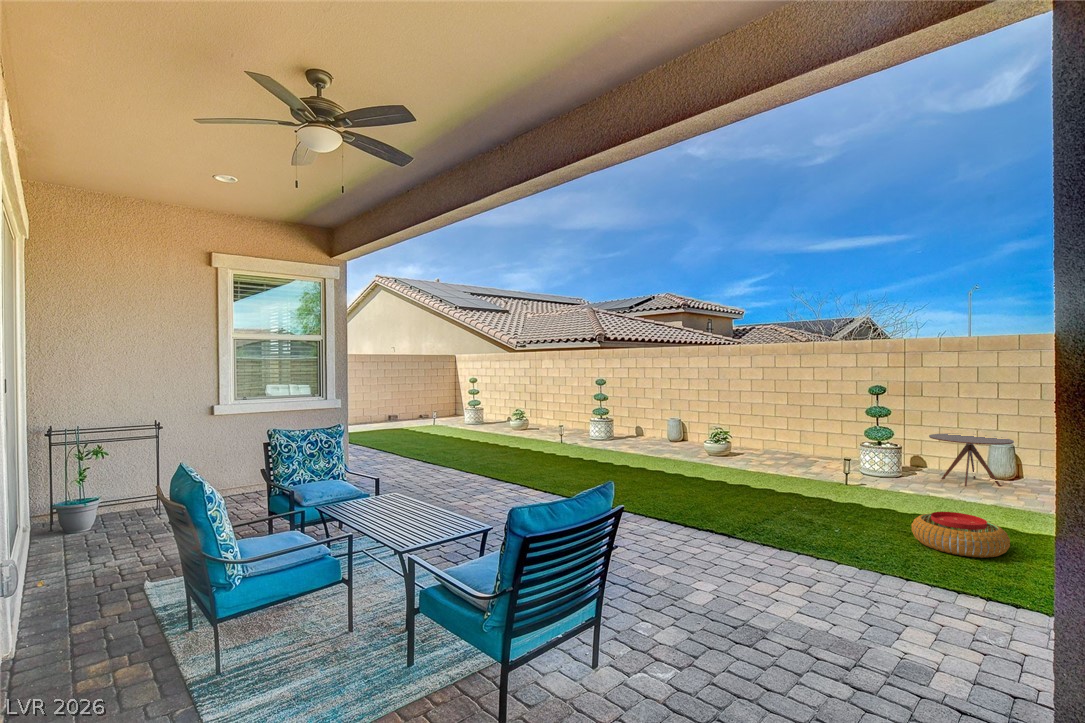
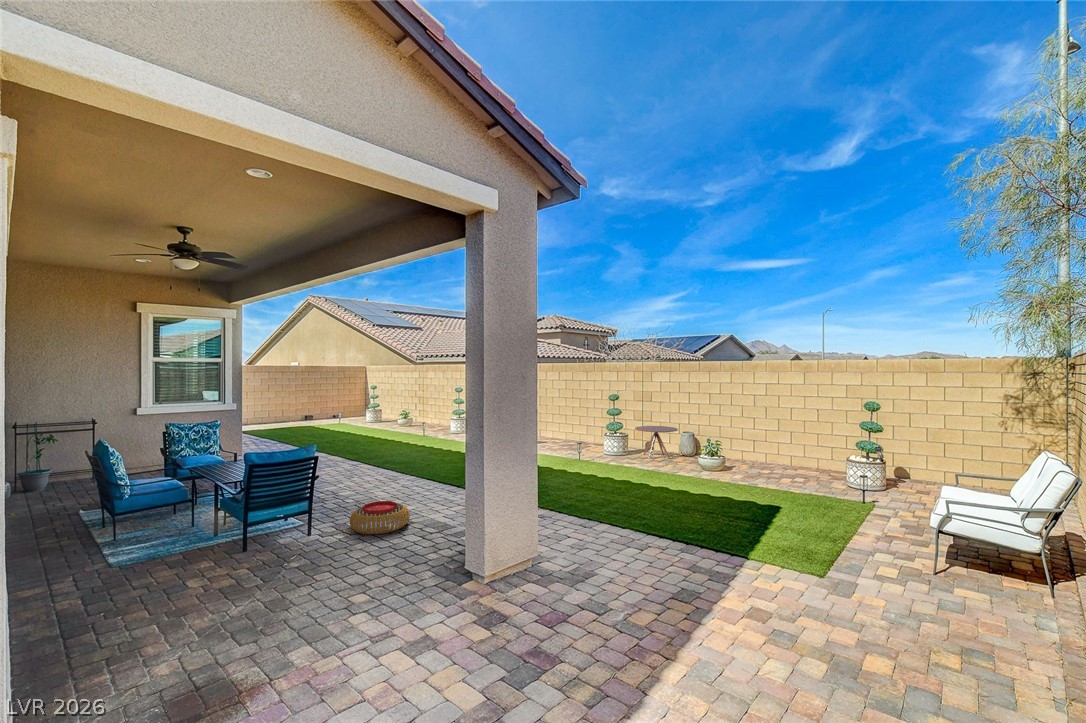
pouf: present [911,512,1010,558] -> present [350,501,410,534]

